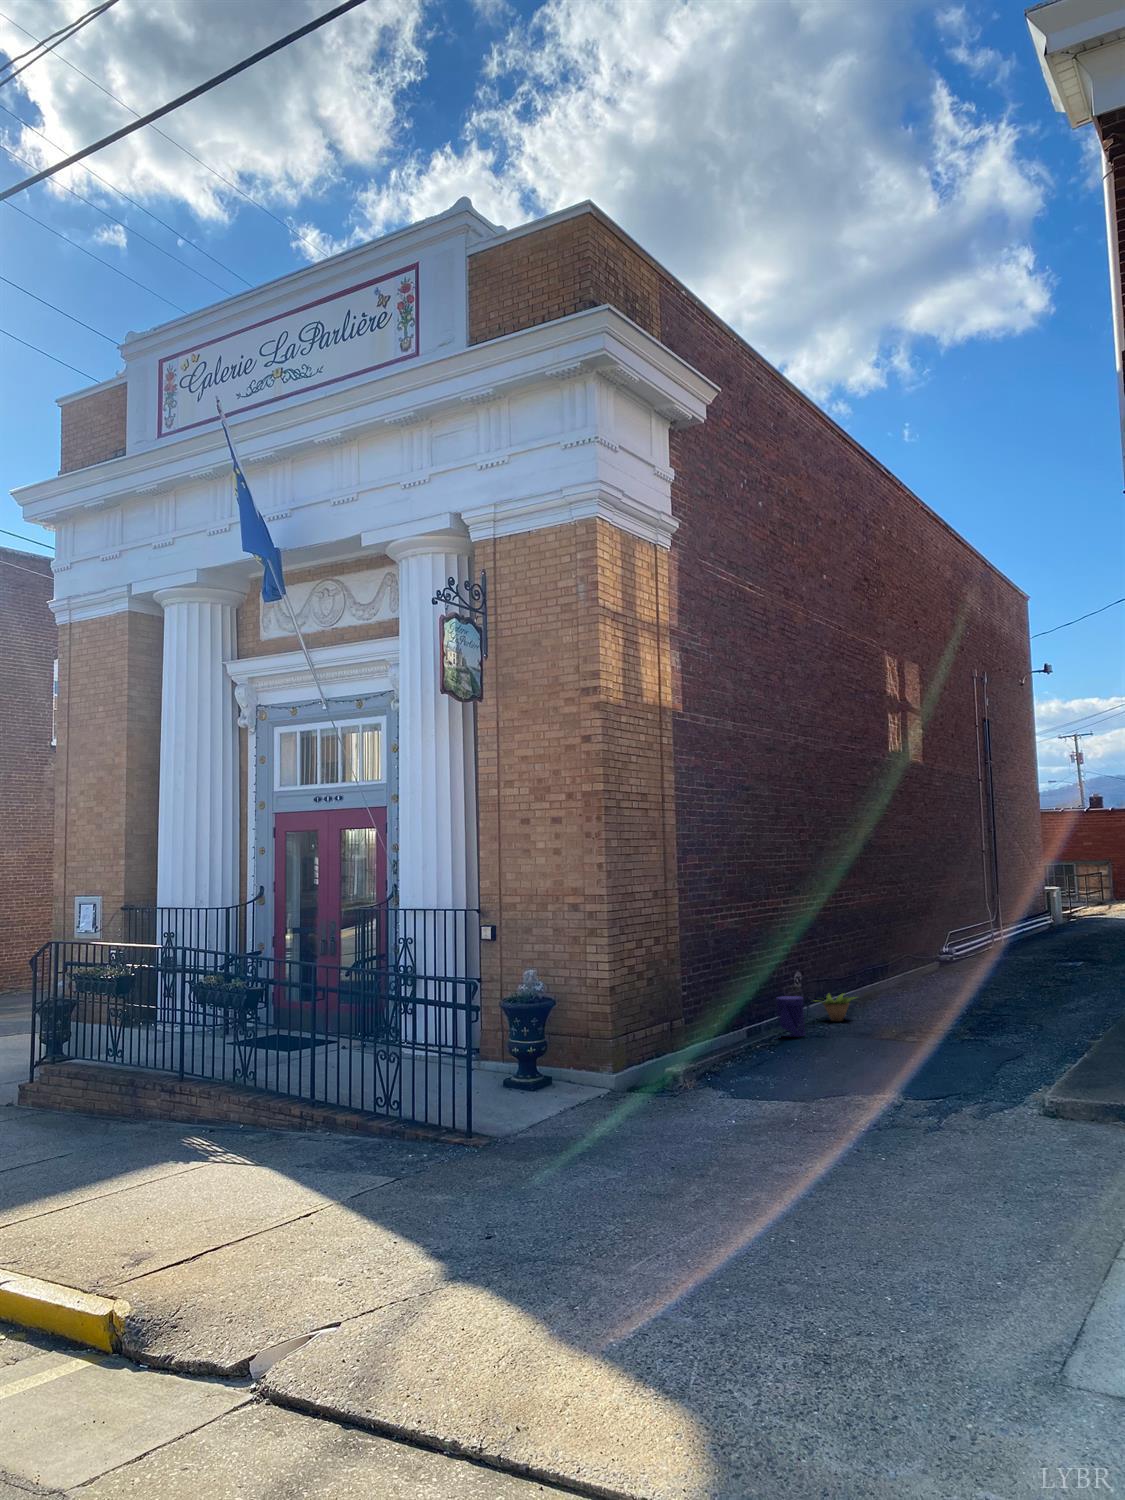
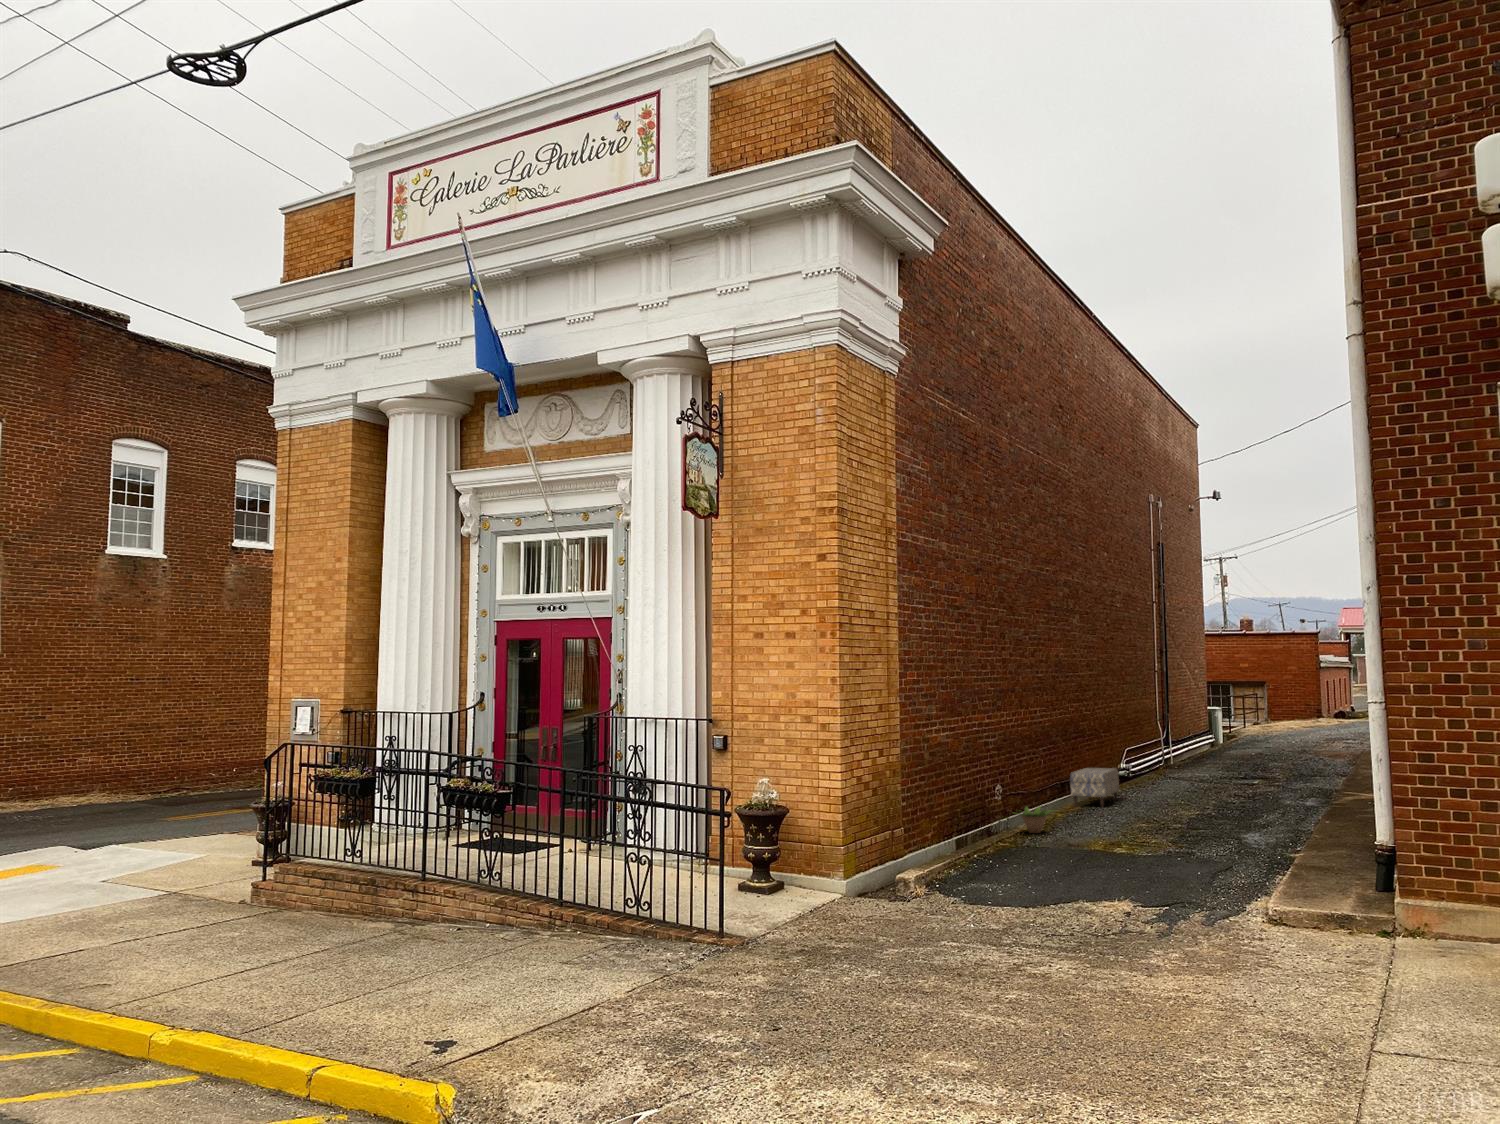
bench: none [882,952,935,993] -> present [1070,768,1119,807]
waste bin: present [776,996,805,1037] -> none [981,808,1009,847]

